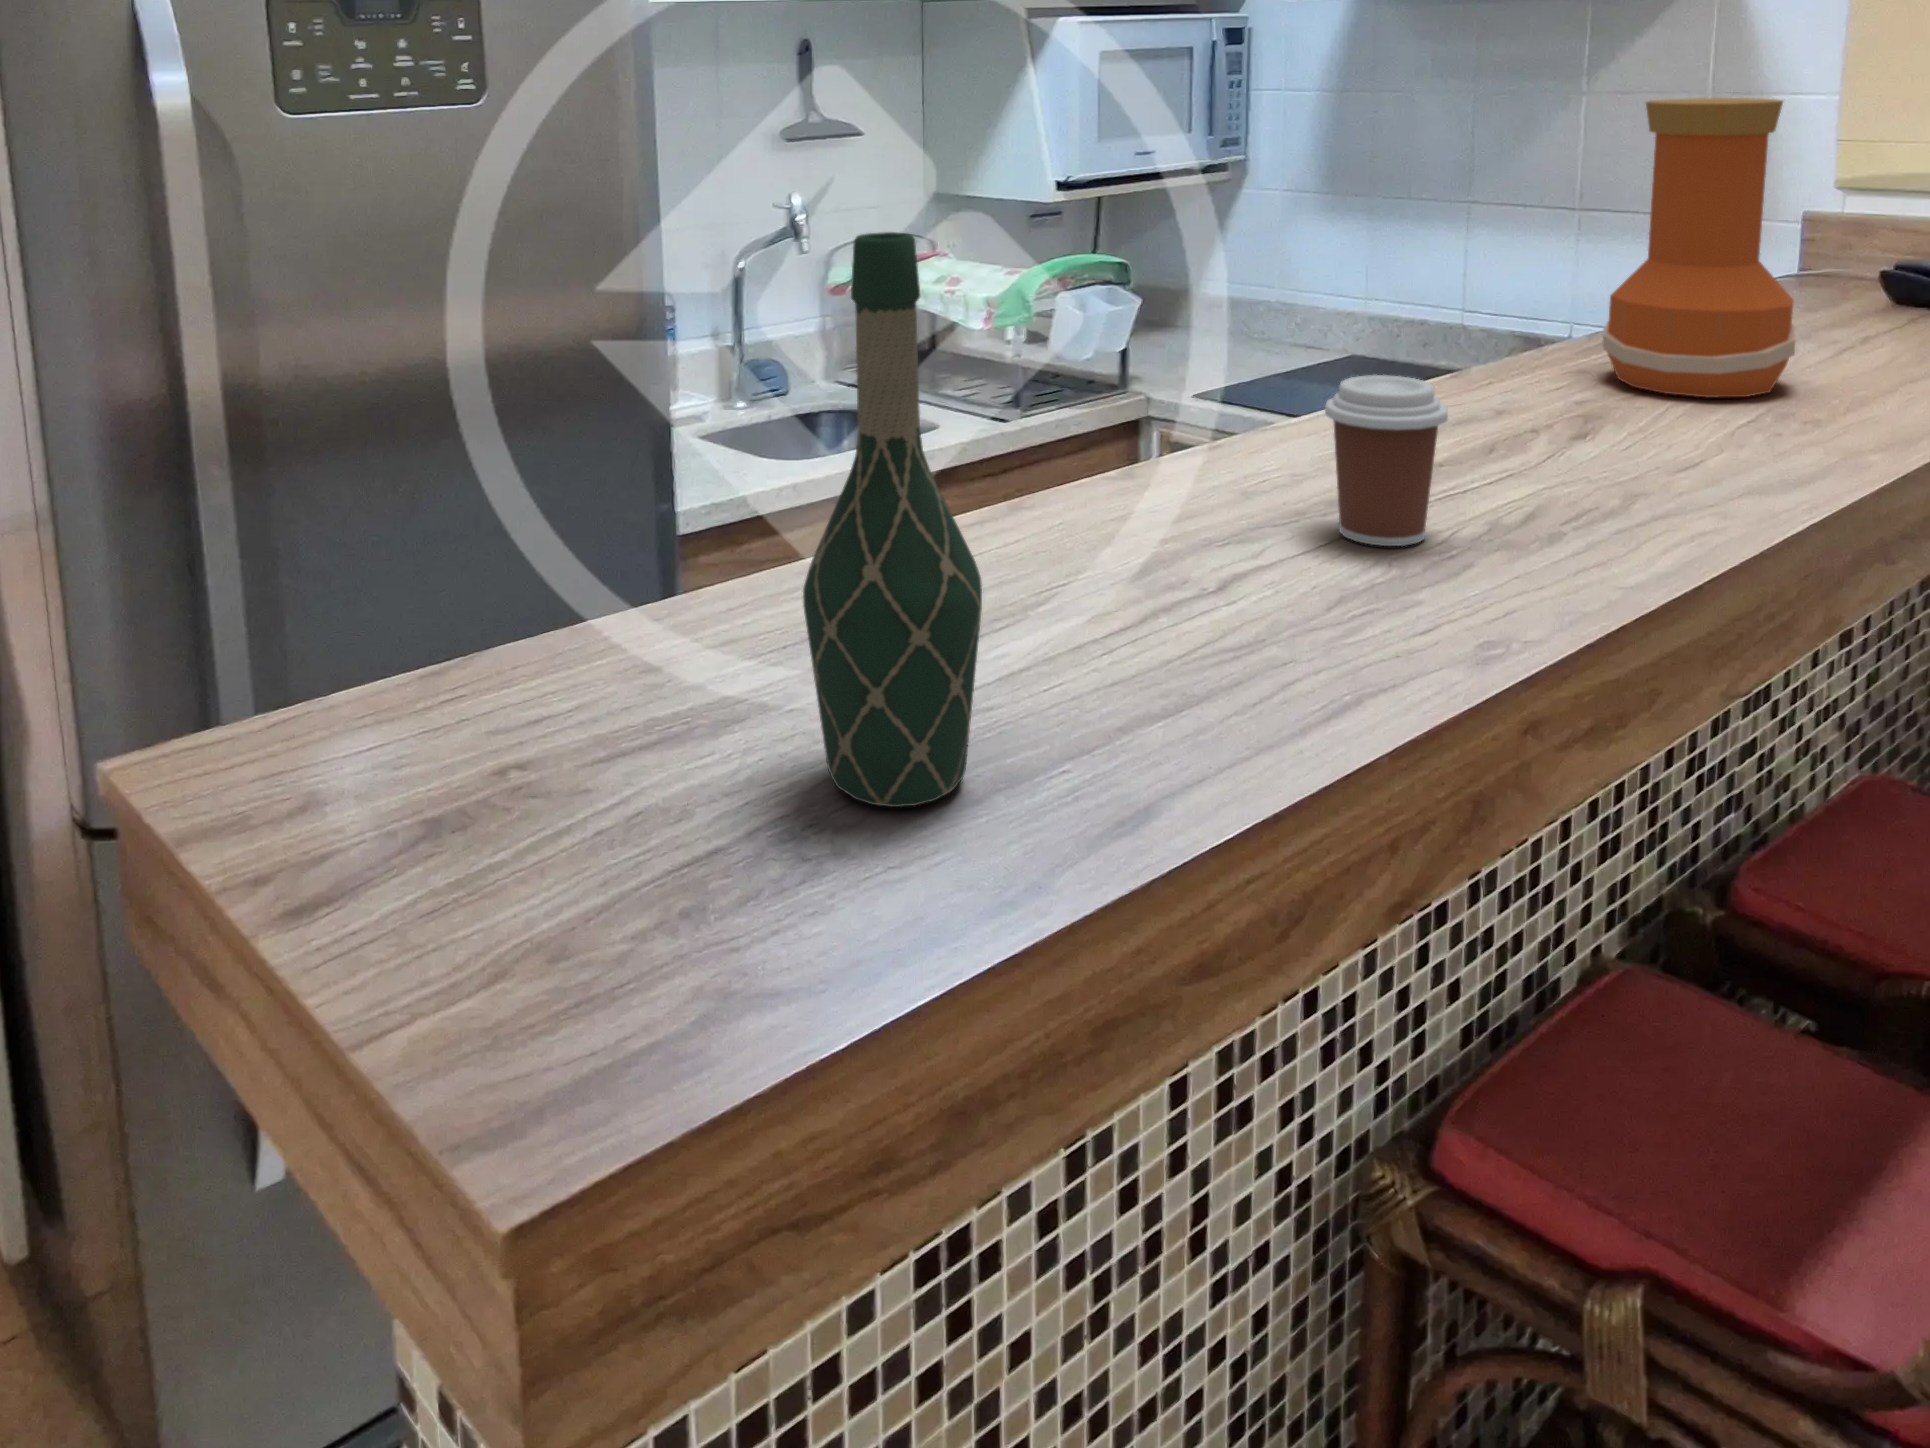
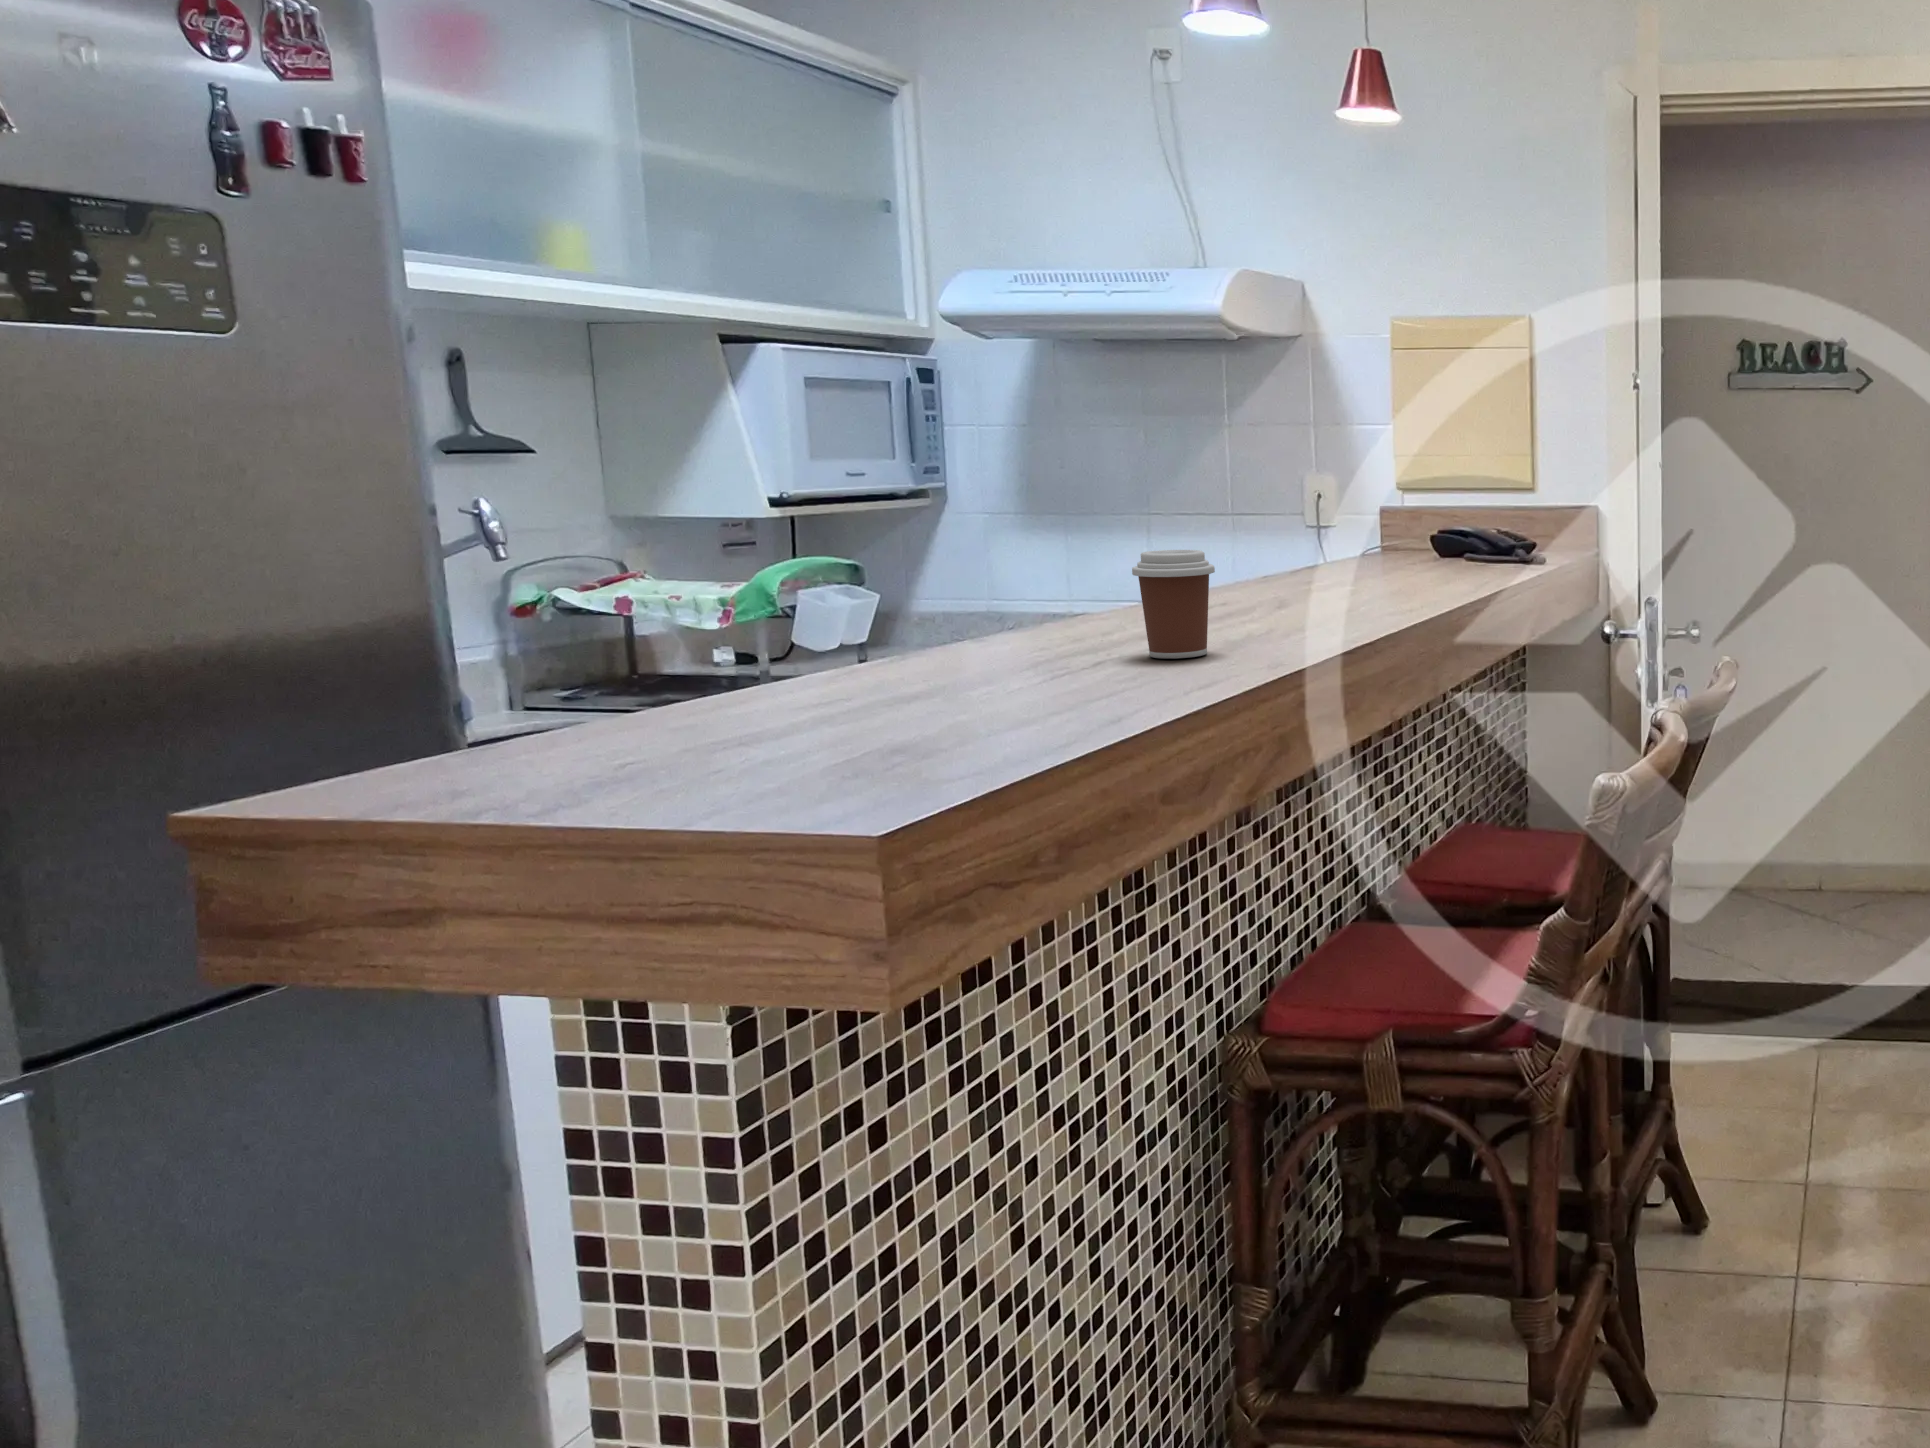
vase: present [1603,98,1796,397] -> none [1282,399,1397,593]
wine bottle: present [803,232,982,807] -> none [841,385,979,772]

